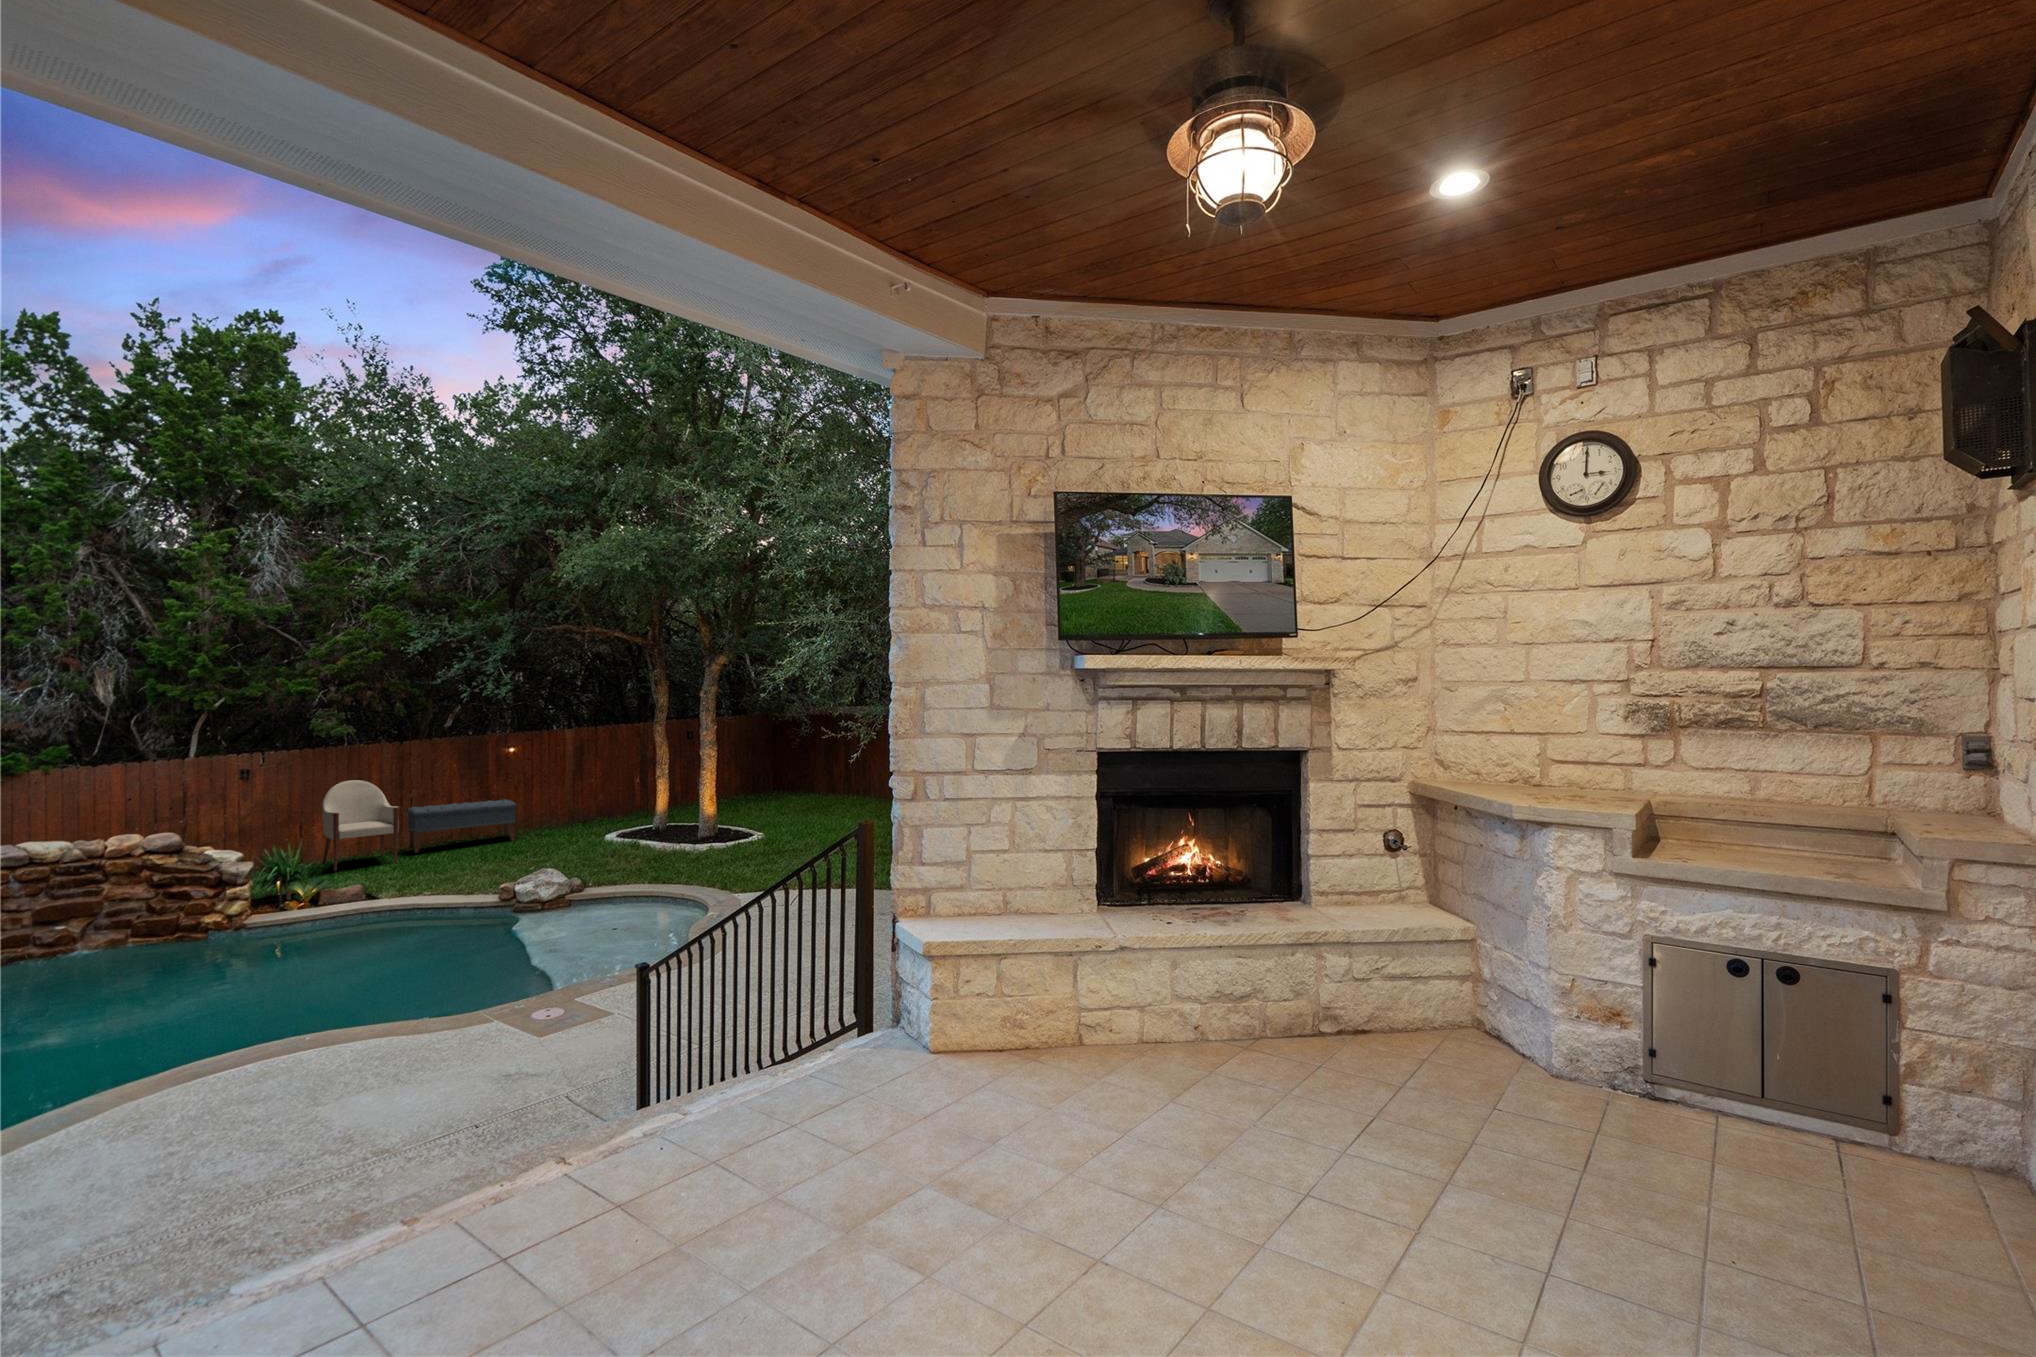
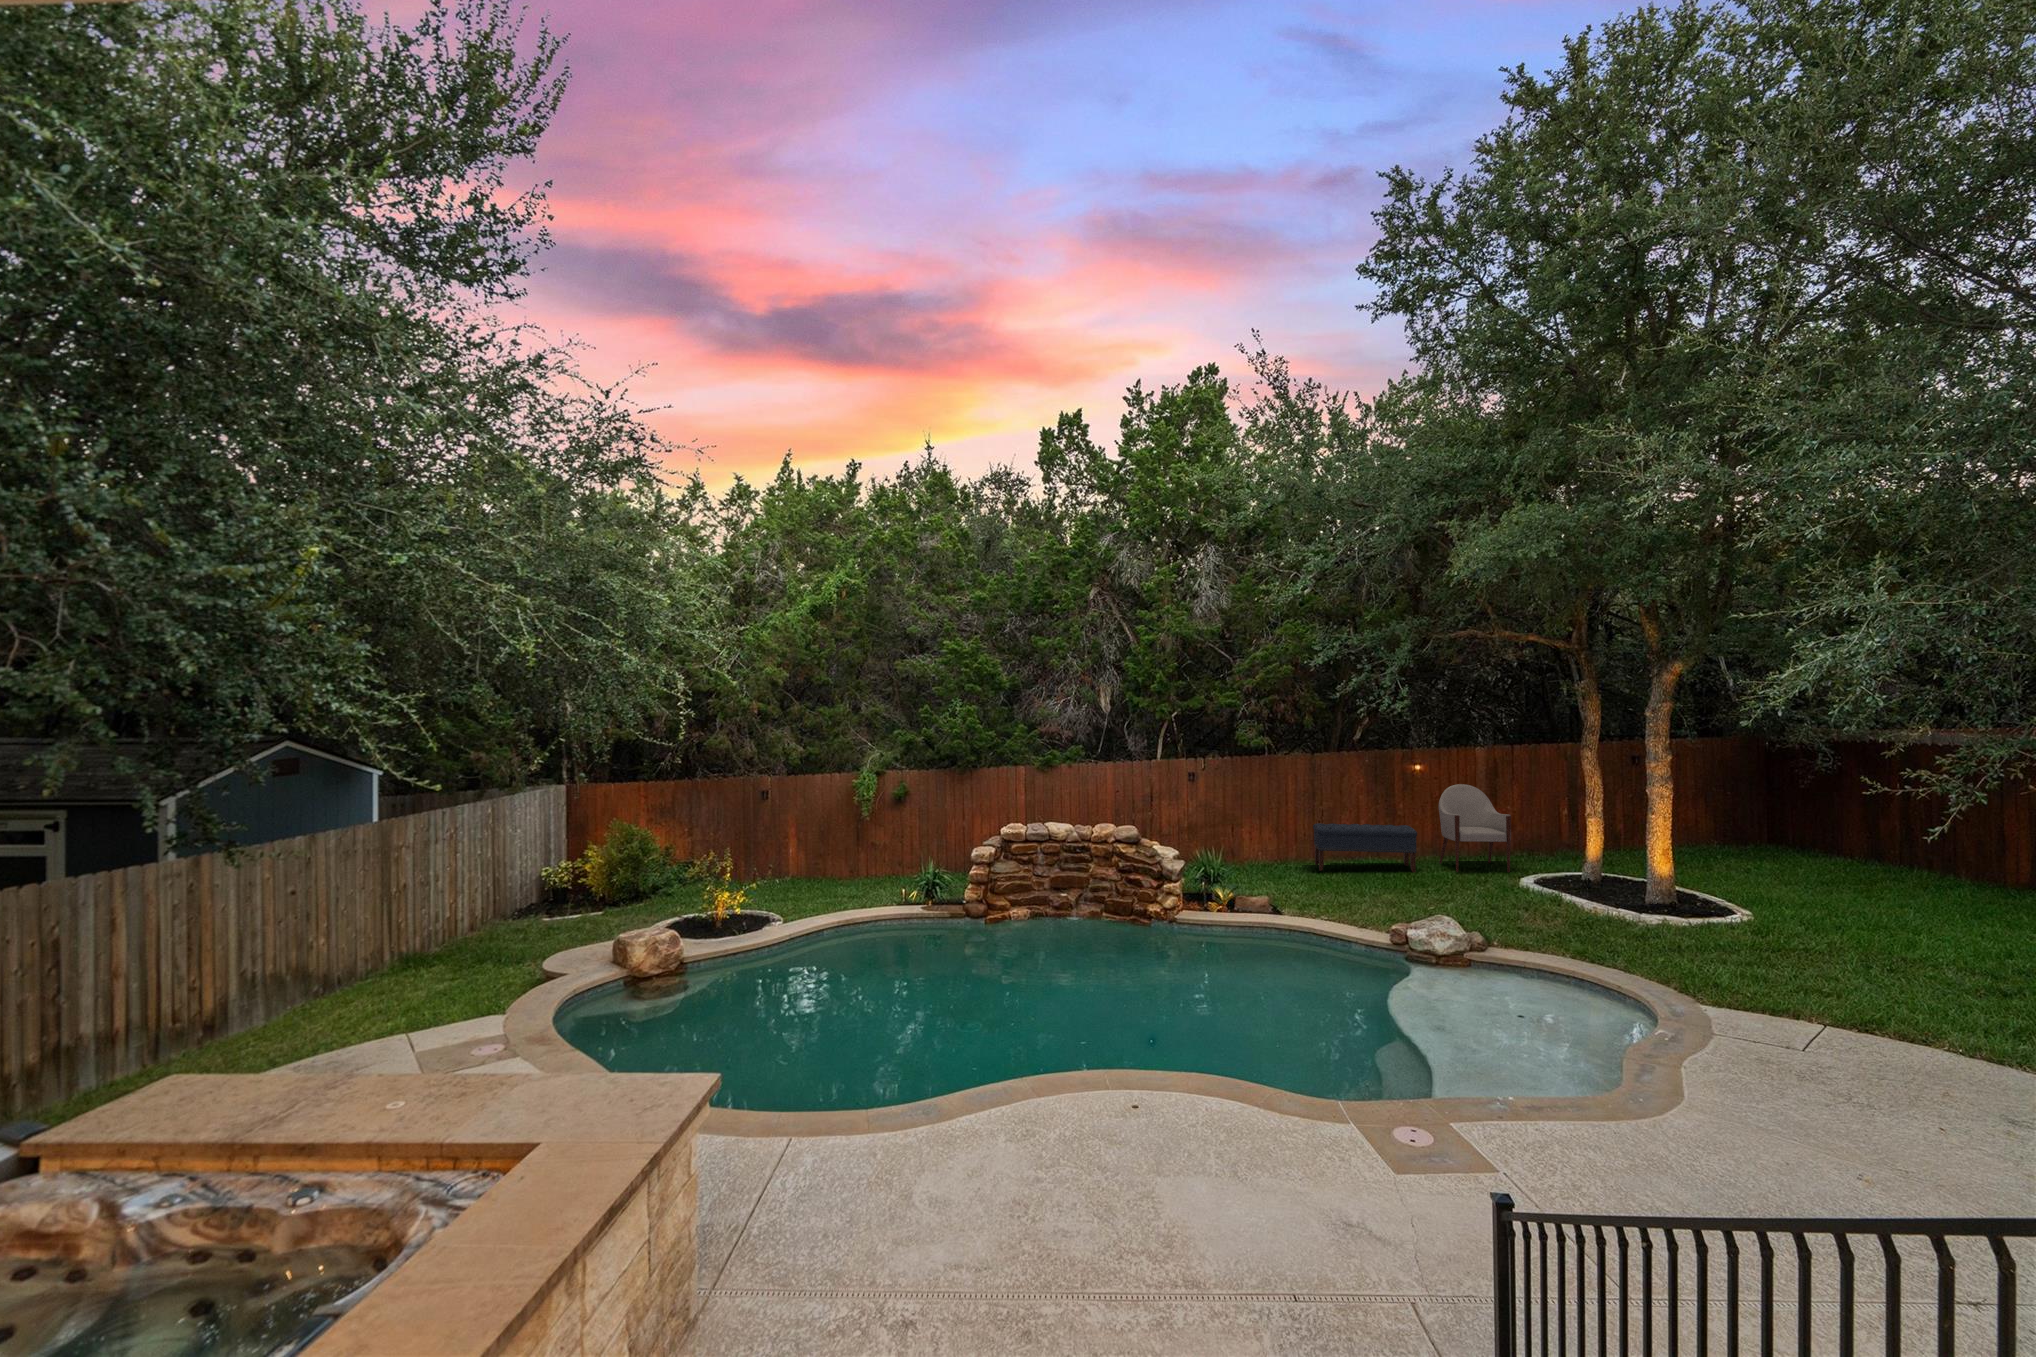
chair: present [322,780,399,871] -> present [1438,784,1511,872]

